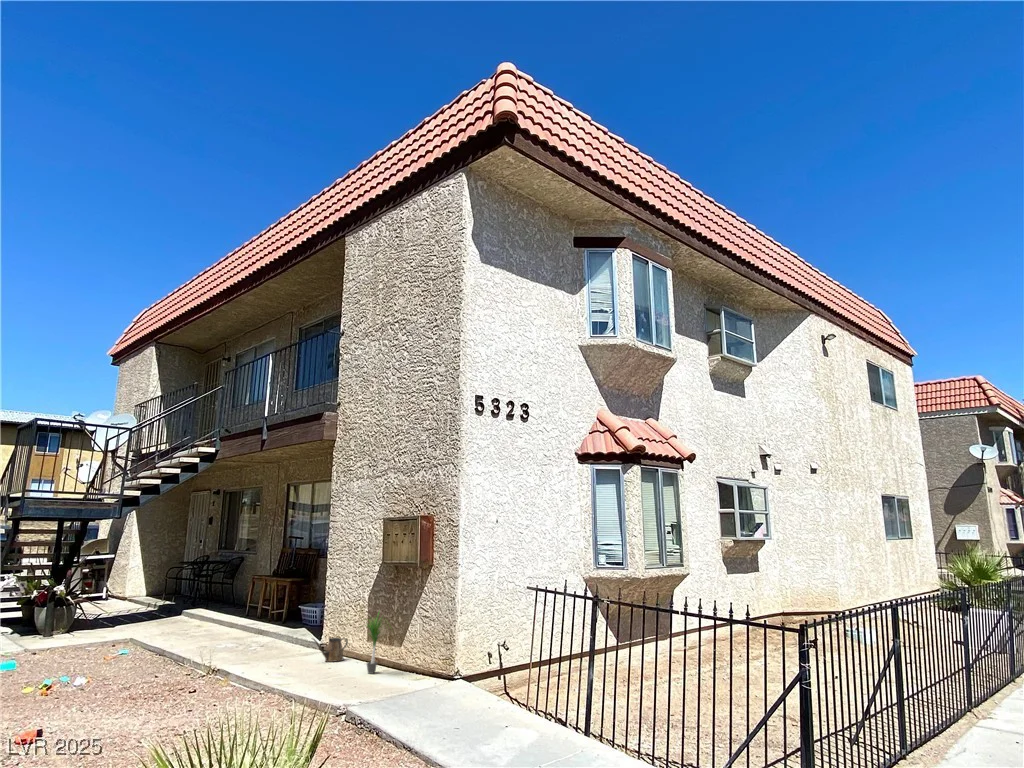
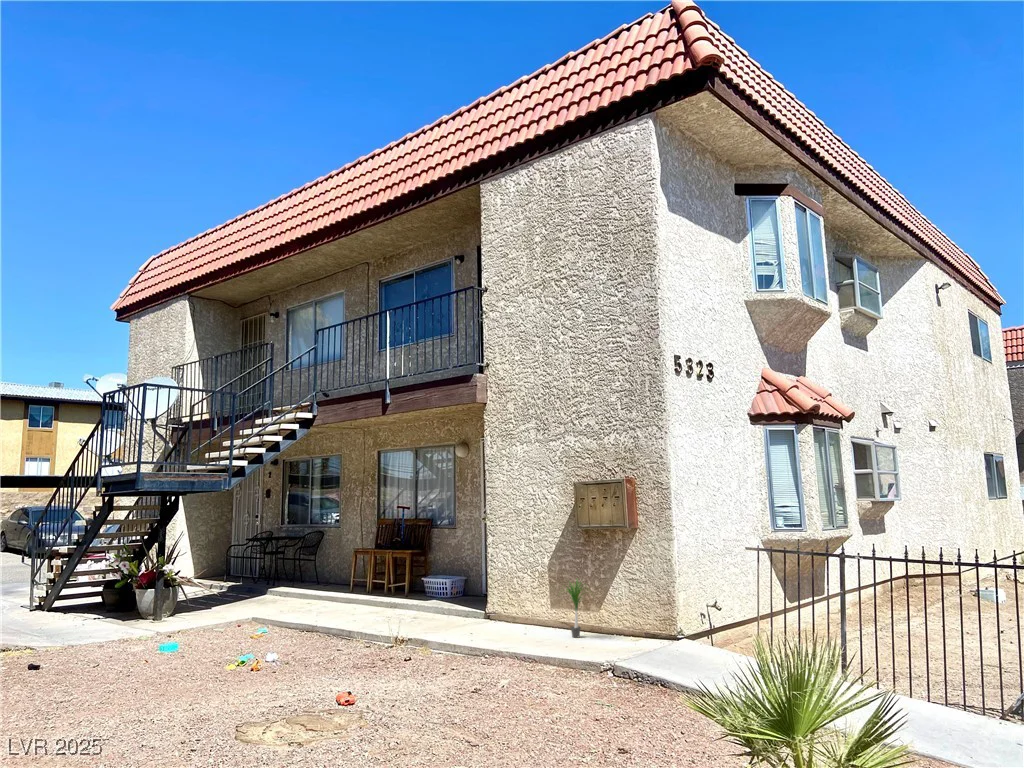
watering can: present [312,638,348,662] -> none [499,605,528,629]

